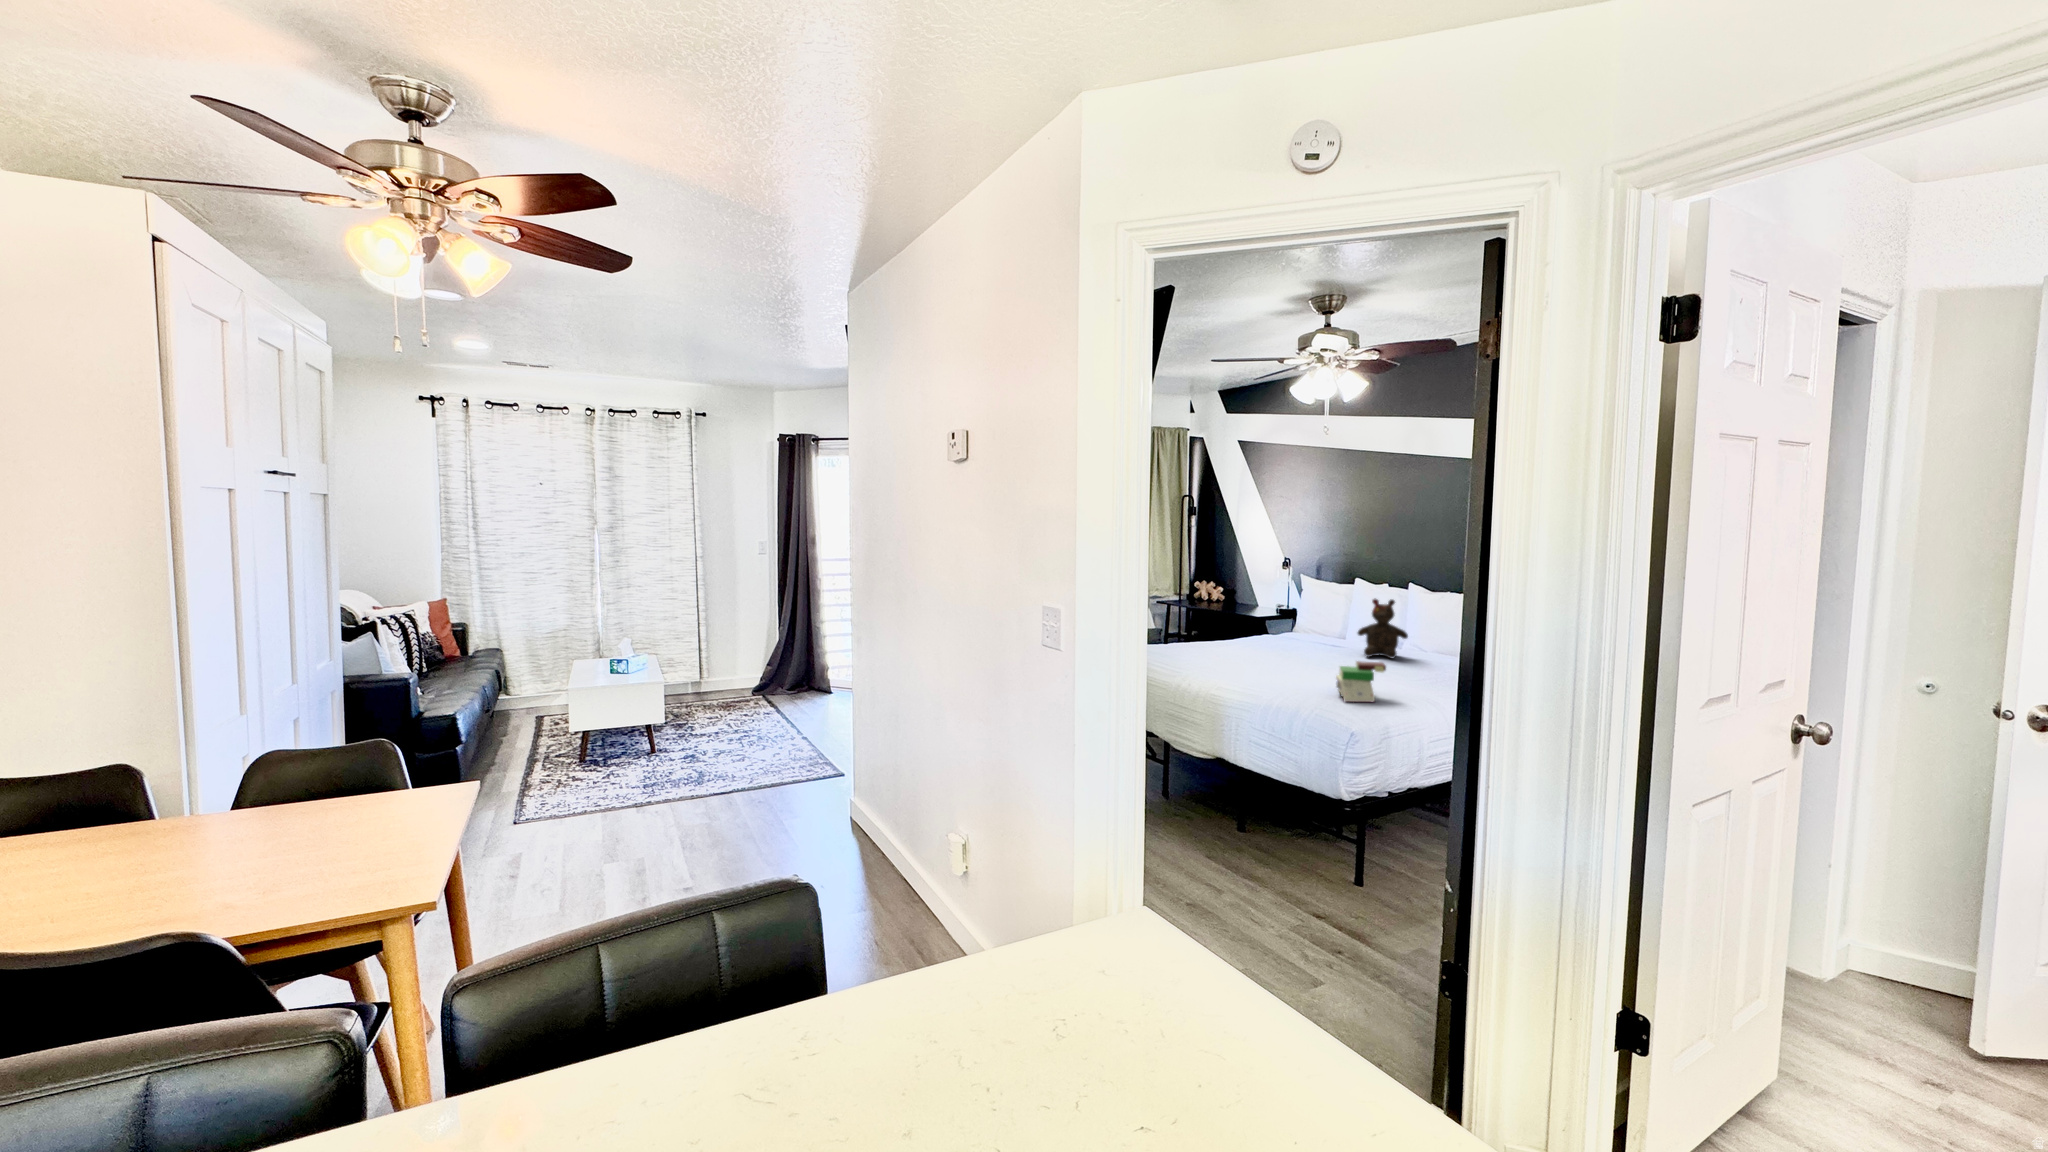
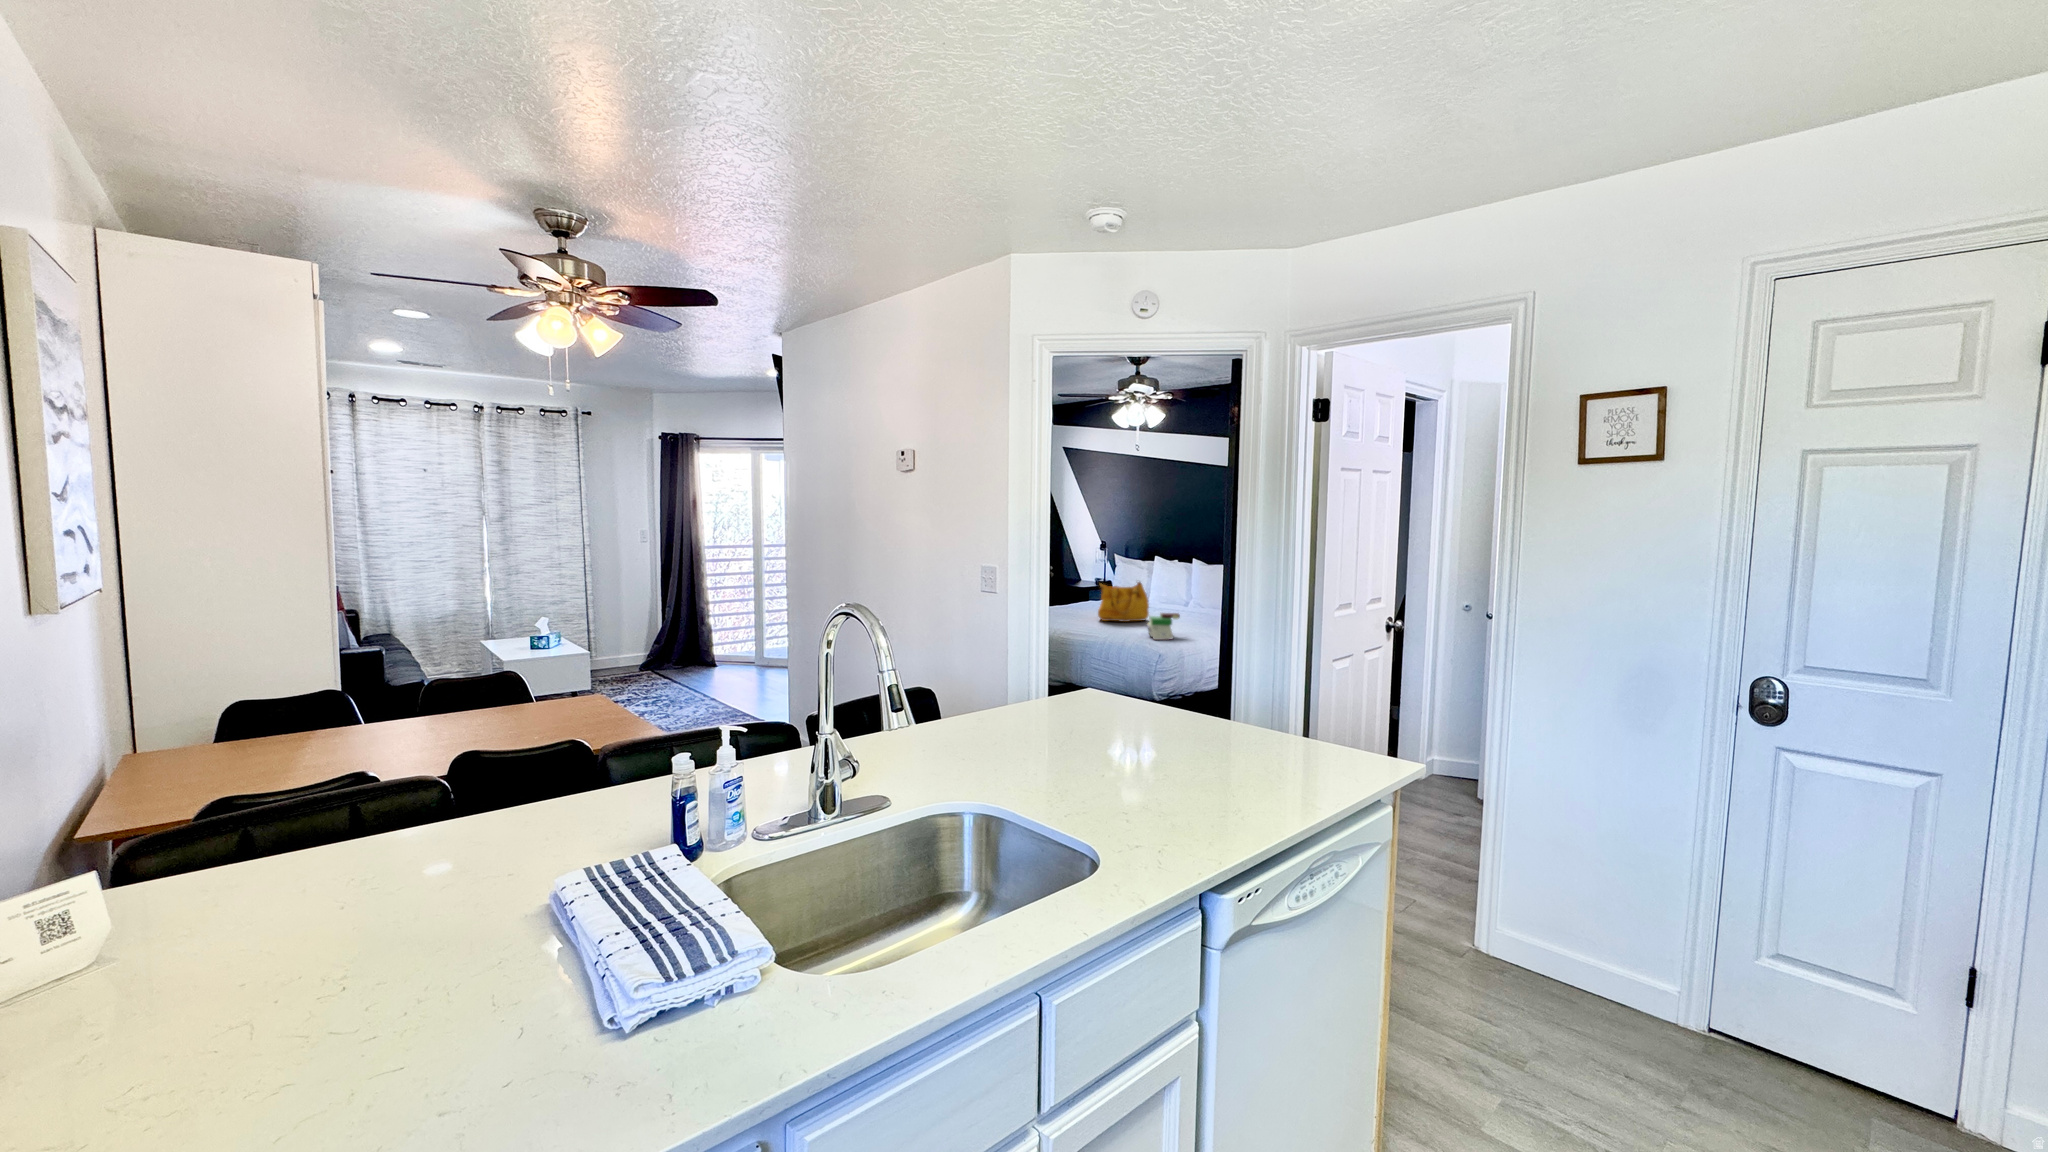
teddy bear: present [1358,599,1408,659] -> none [1158,571,1193,614]
handbag: none [1268,611,1342,669] -> present [1098,582,1149,622]

